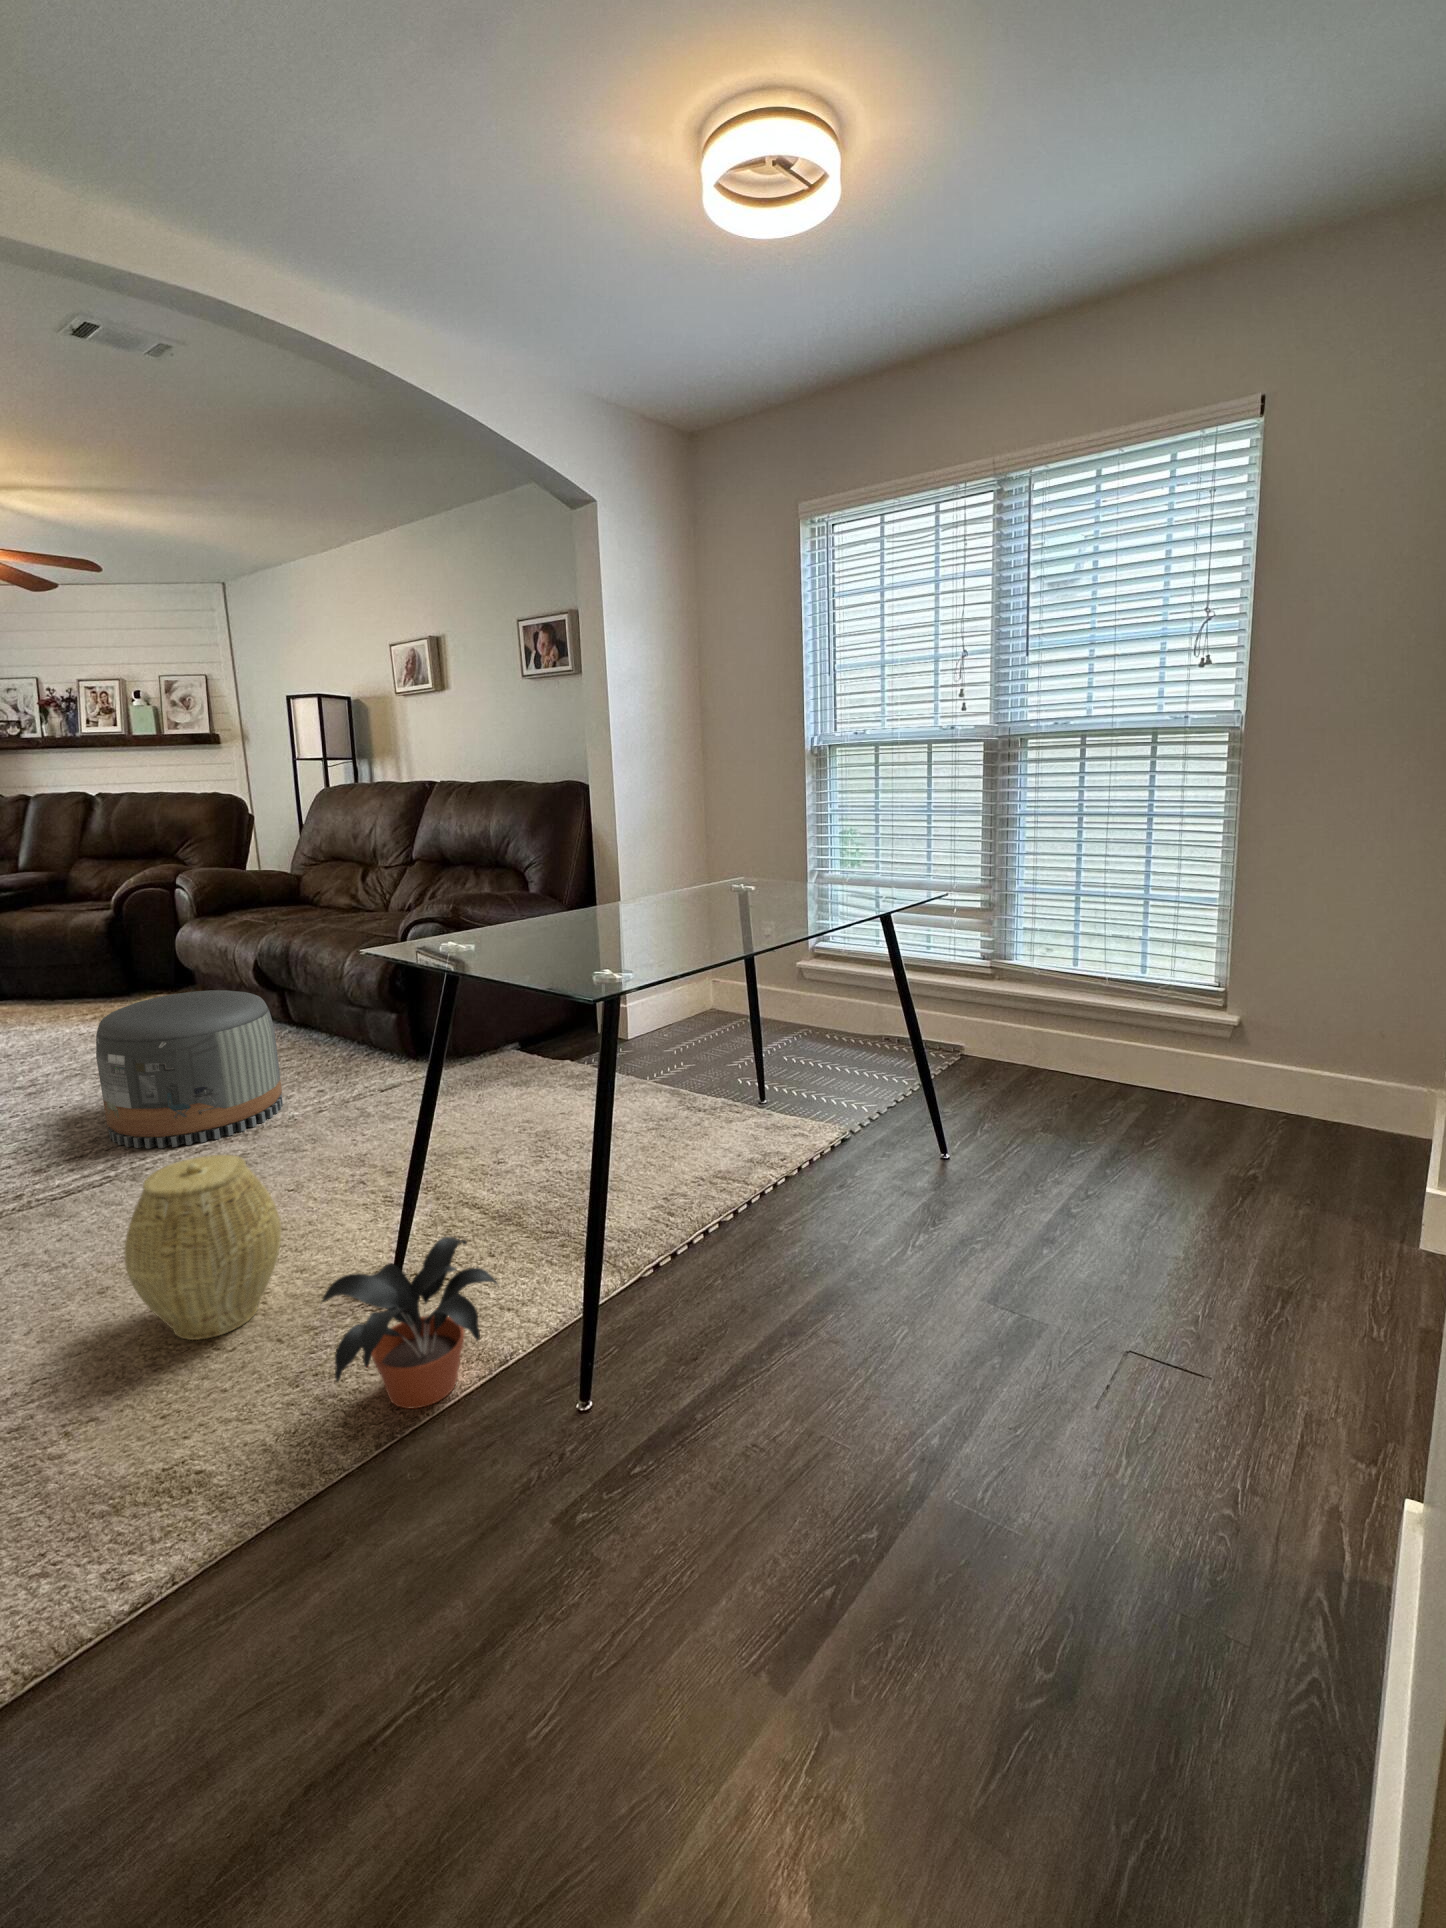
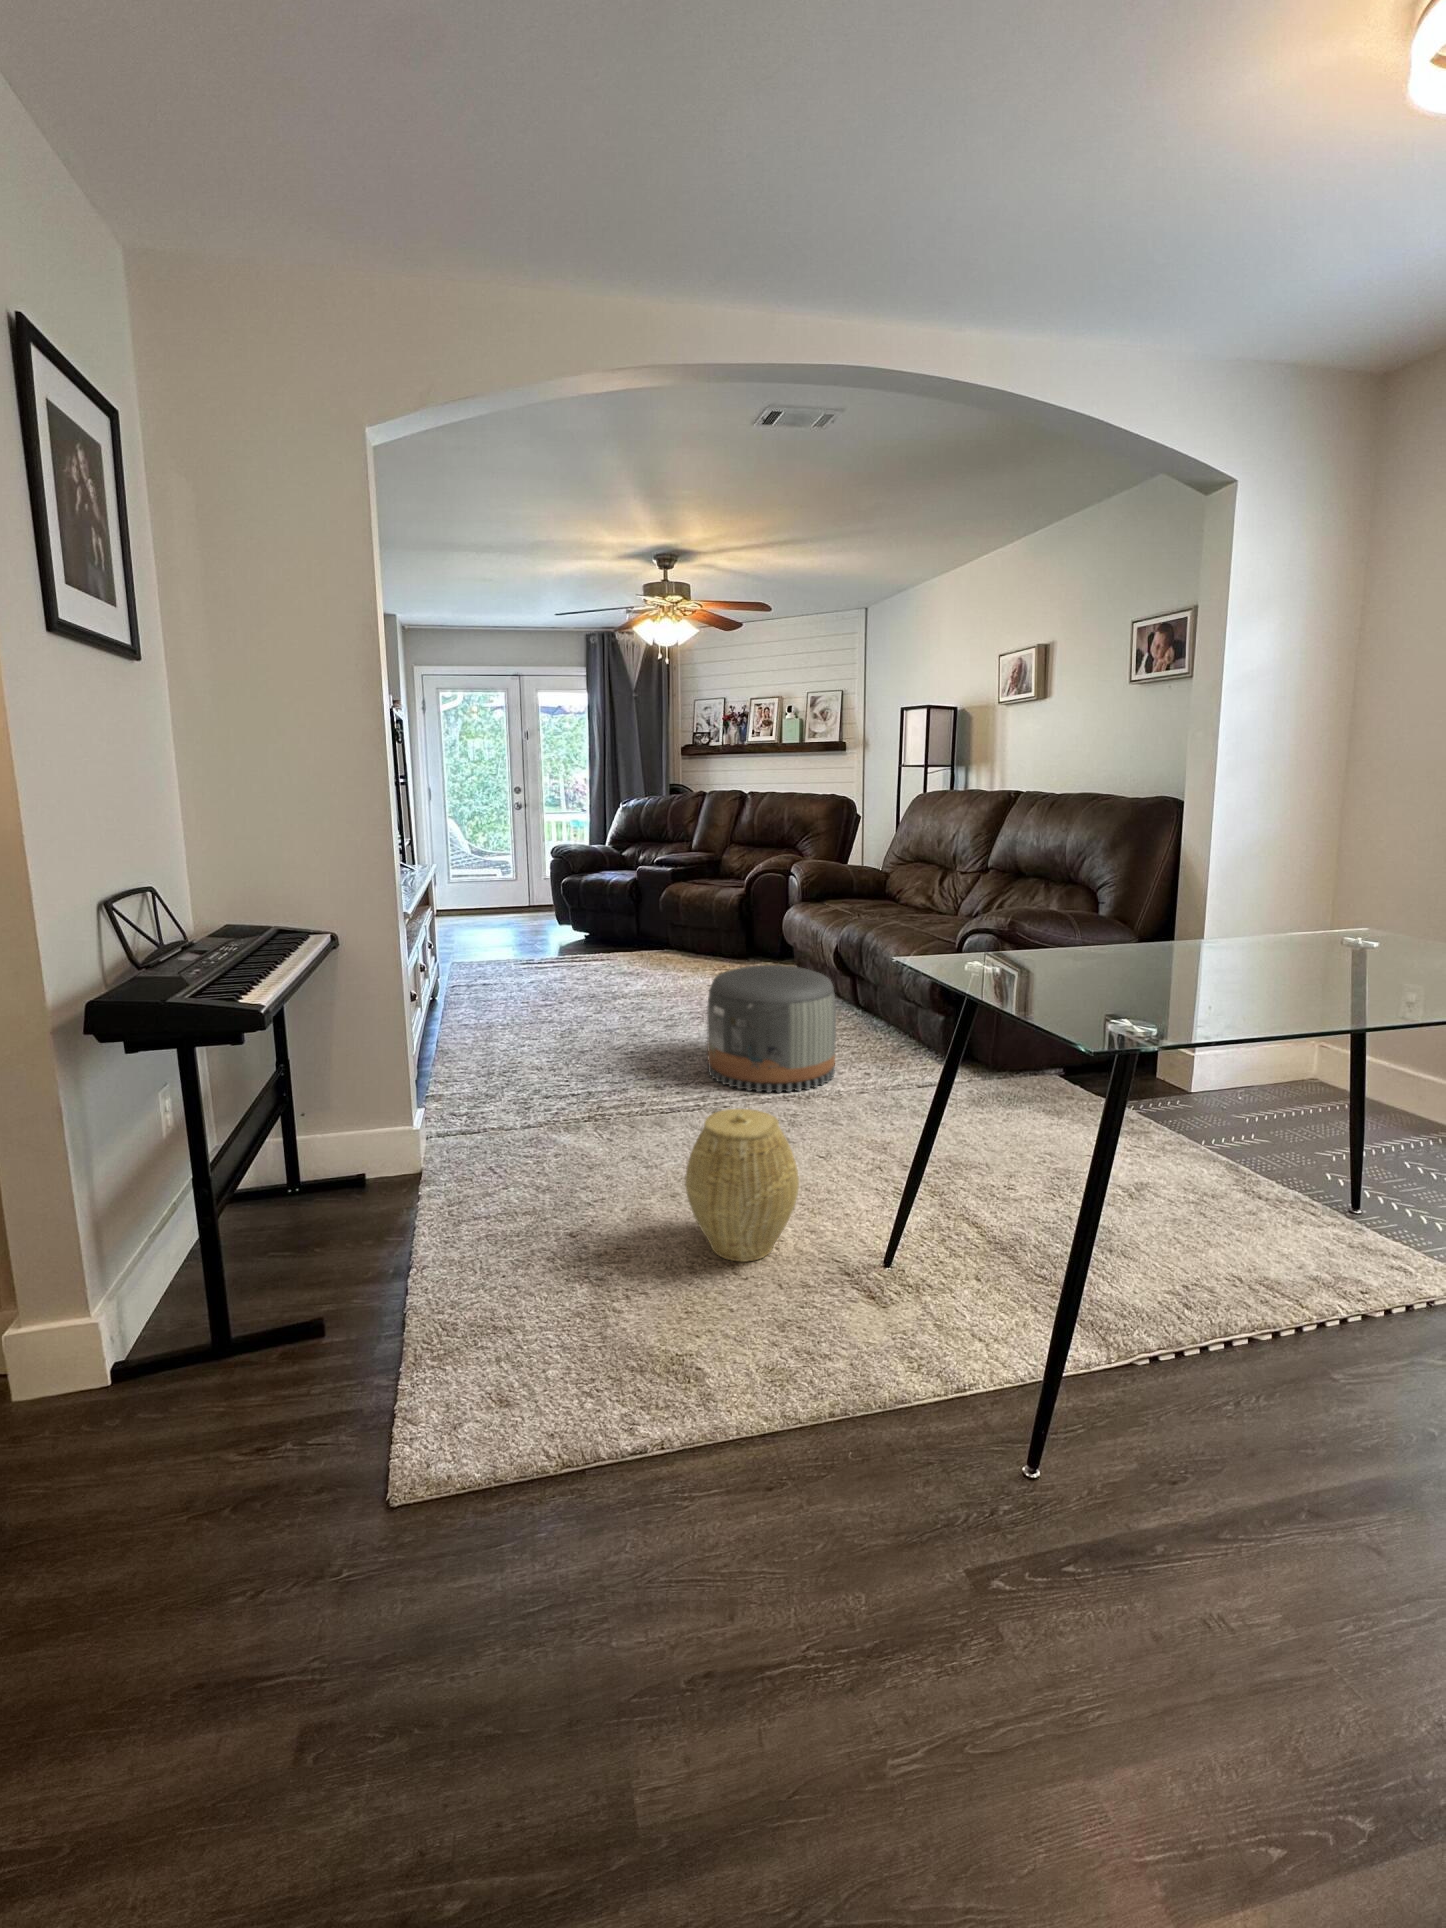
potted plant: present [322,1237,498,1409] -> none [807,1247,968,1401]

